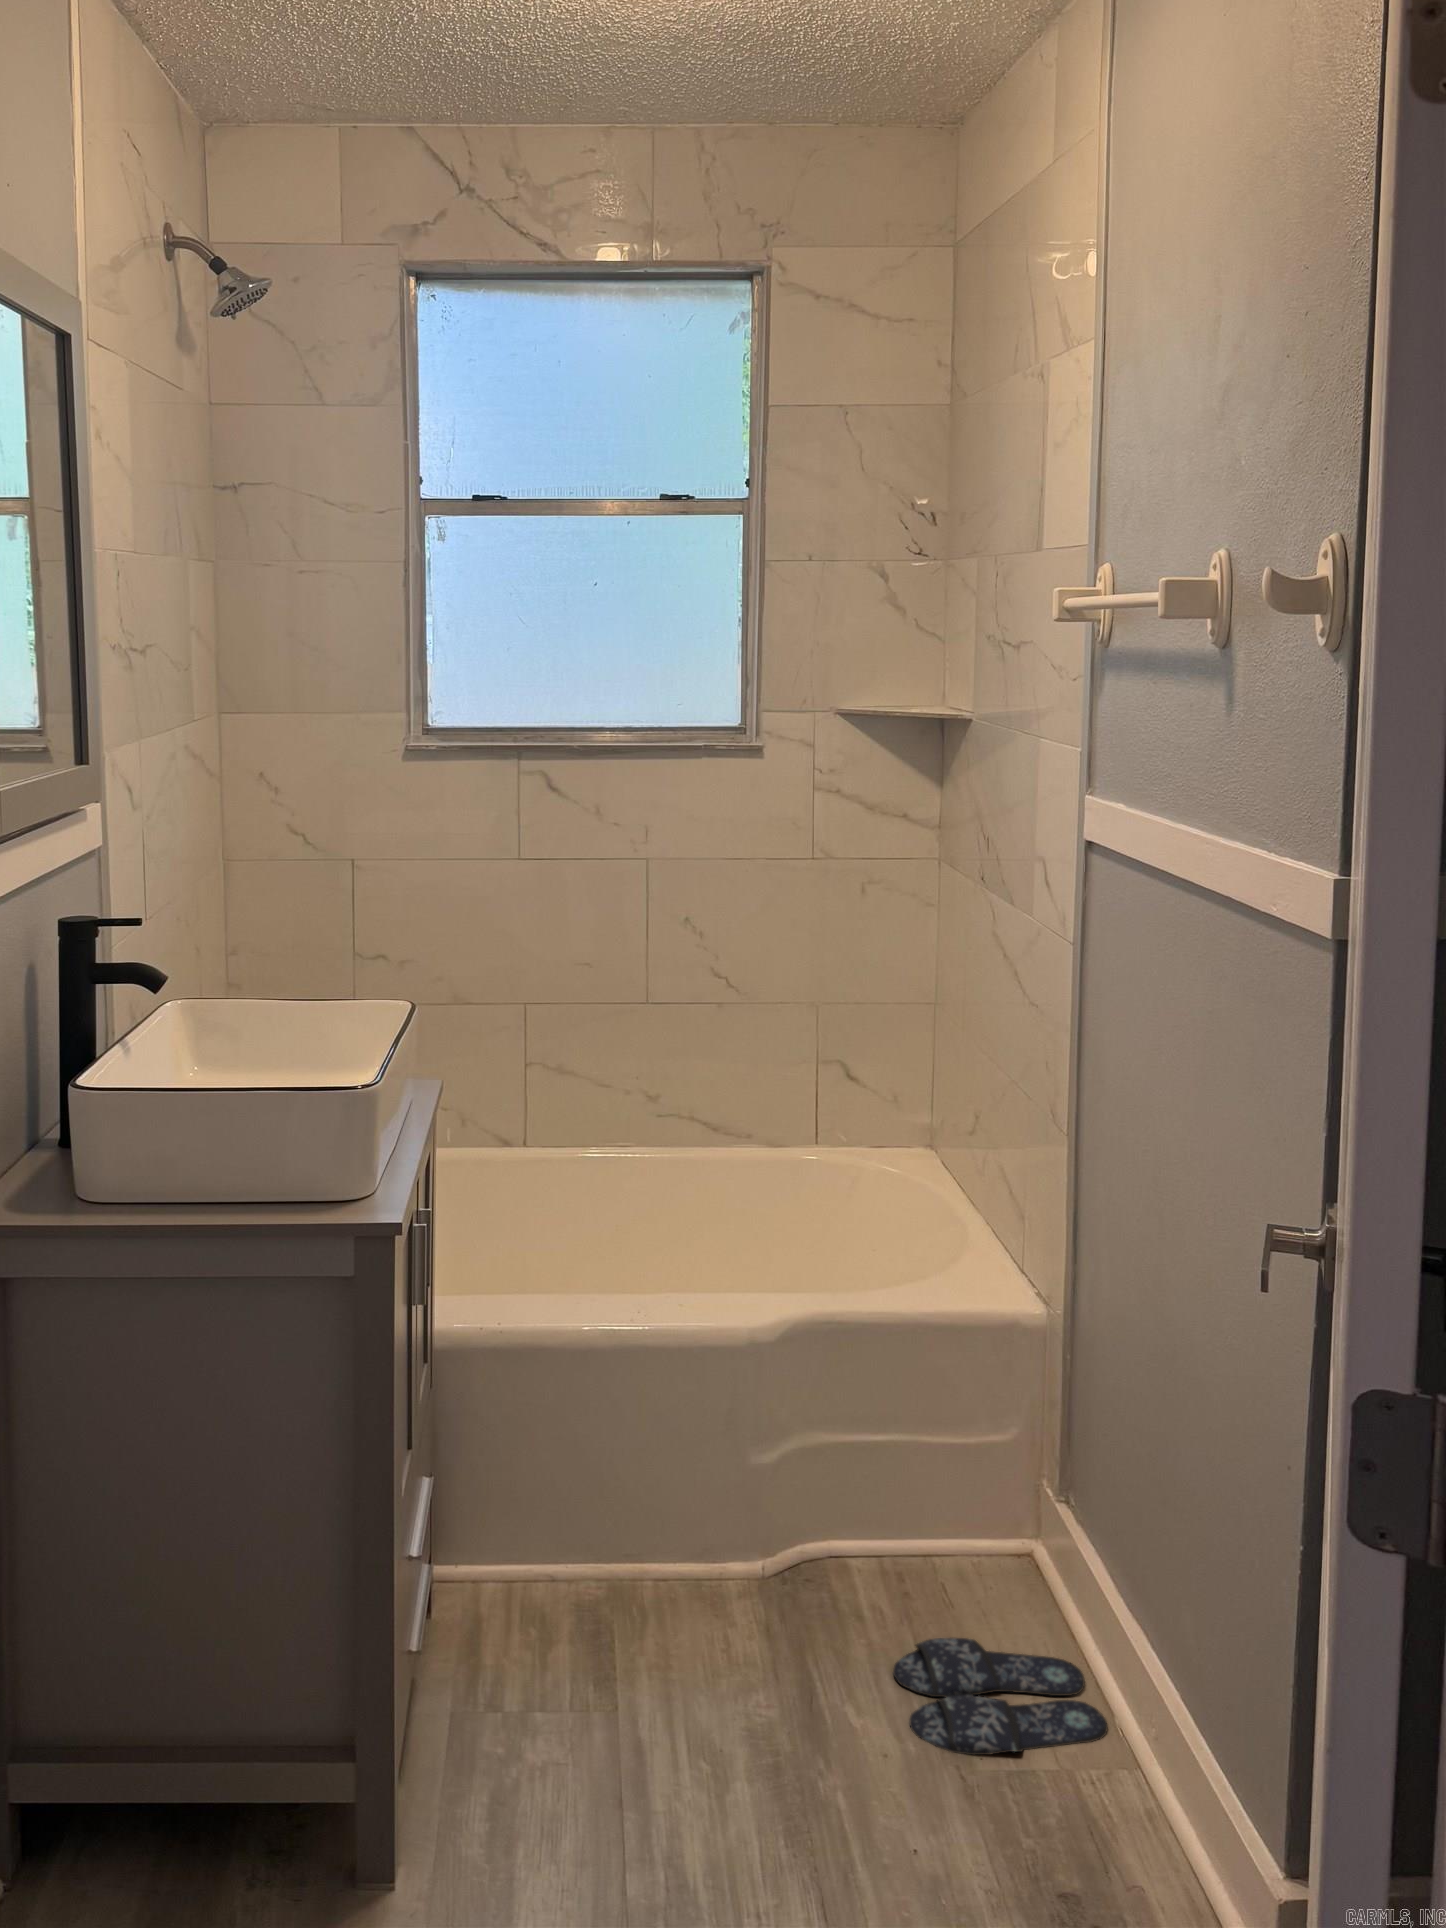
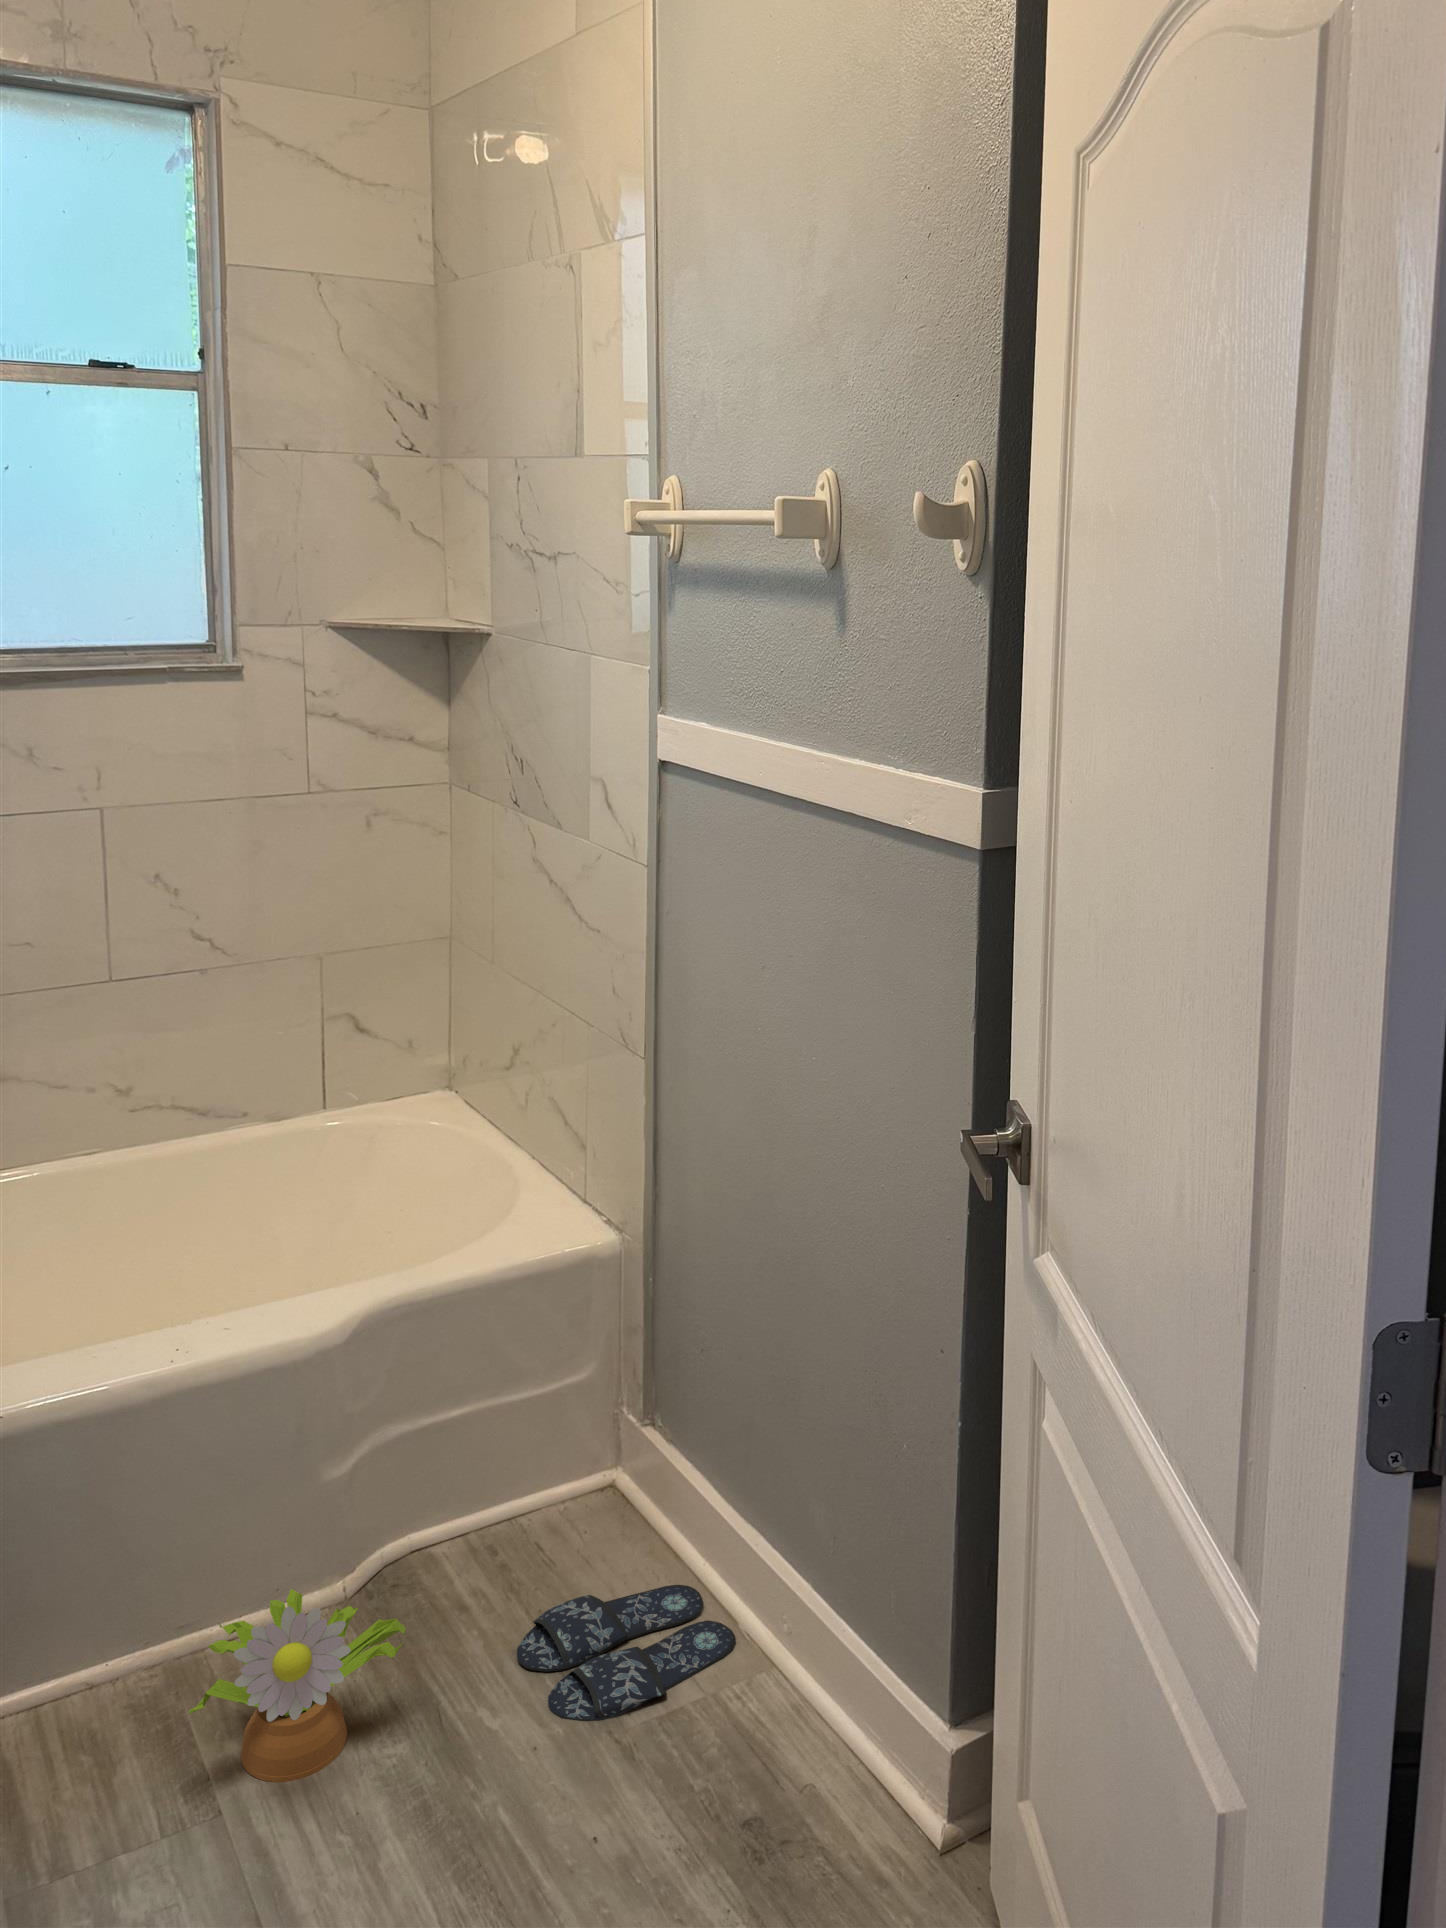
decorative plant: none [604,1540,790,1703] -> present [189,1589,406,1782]

